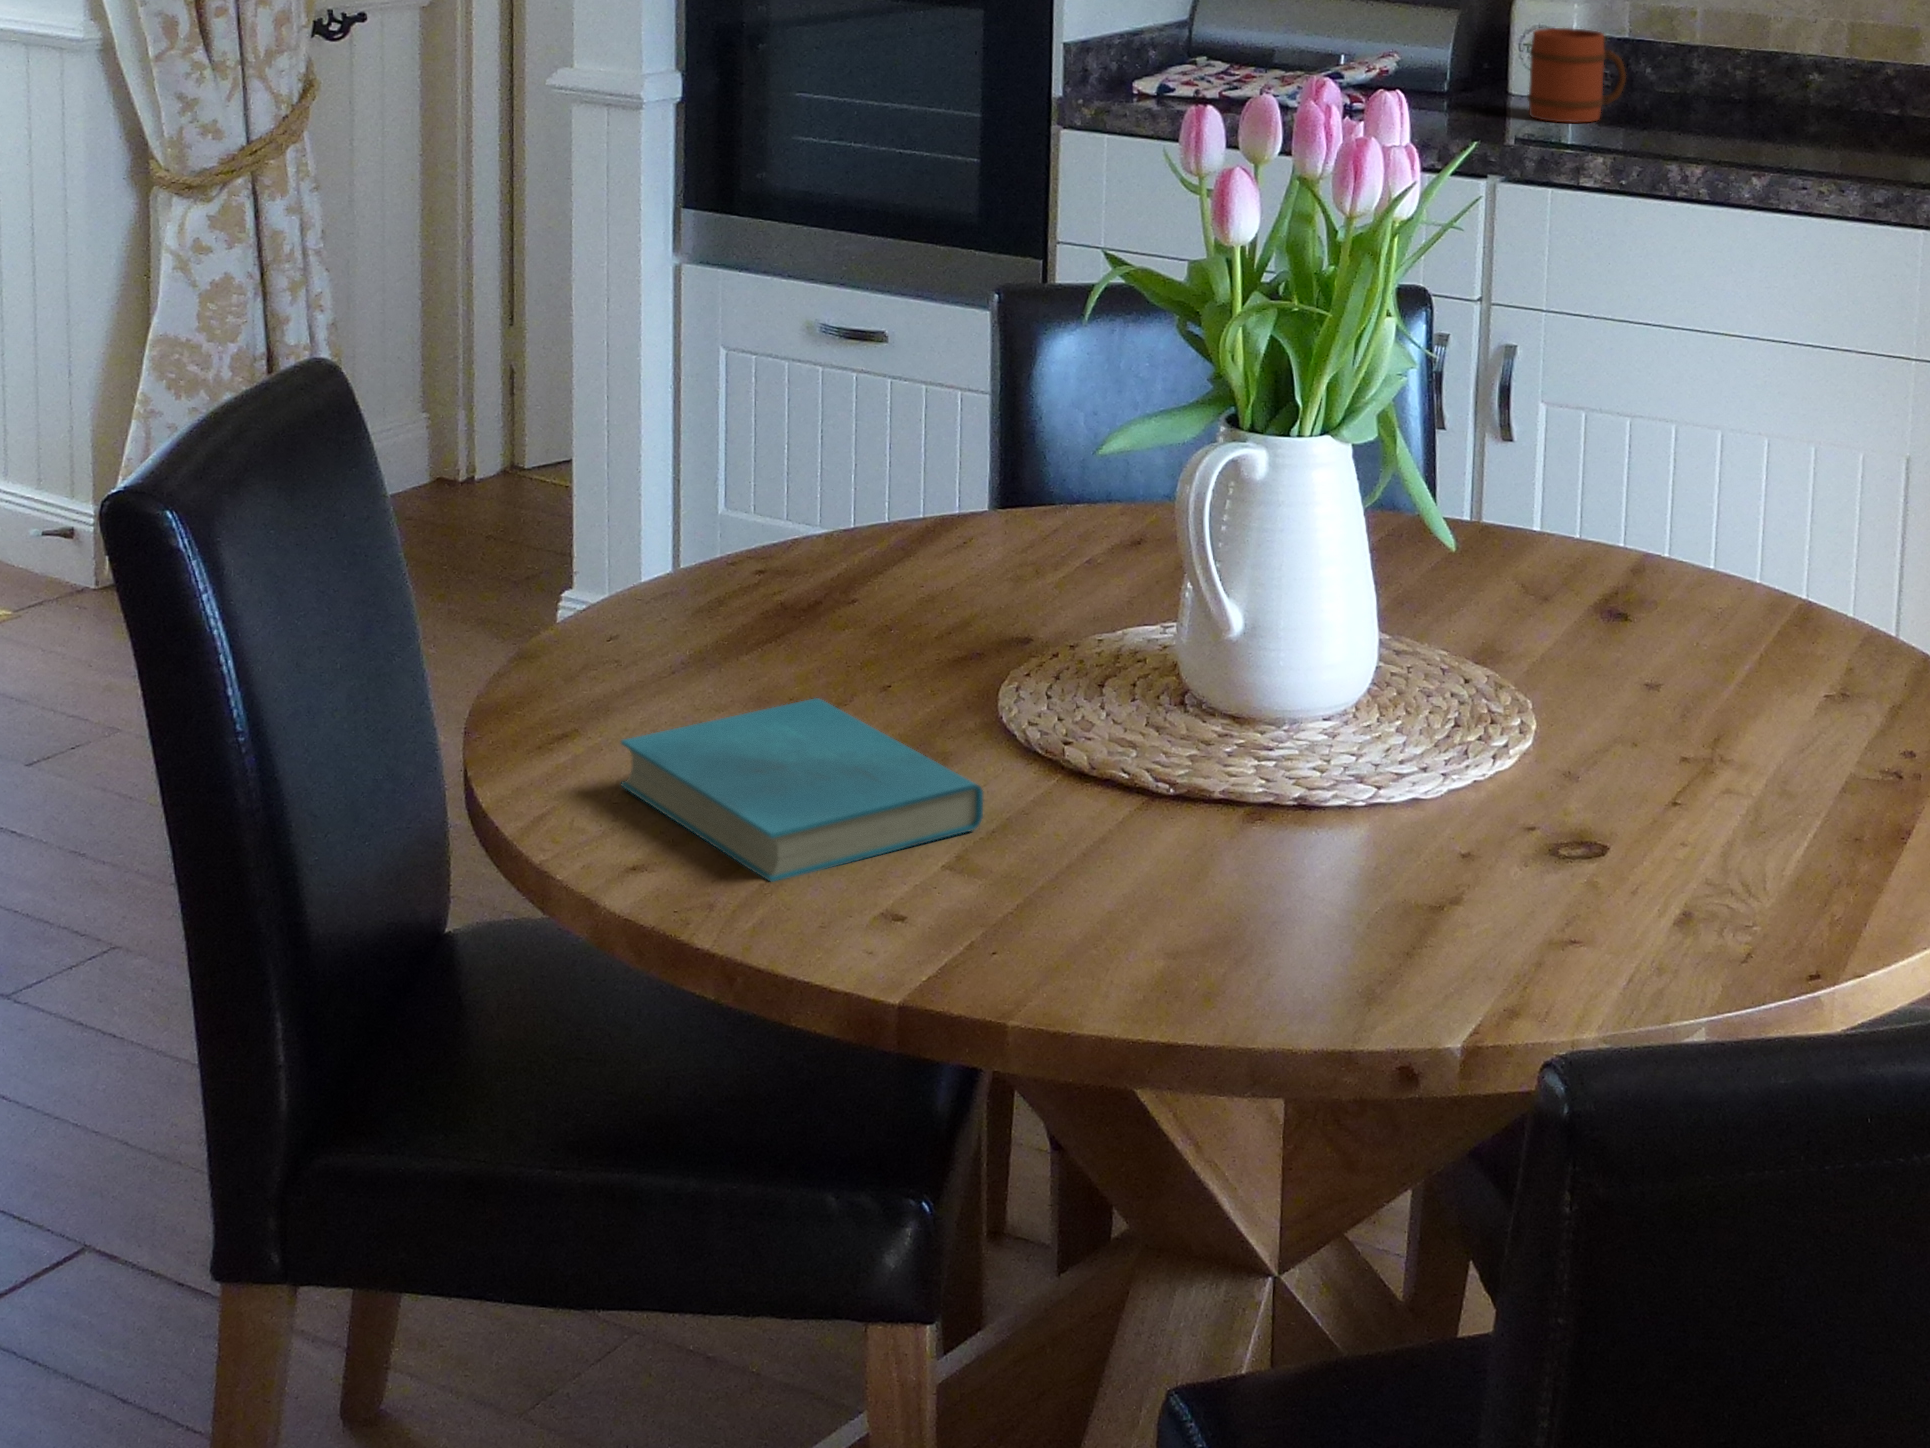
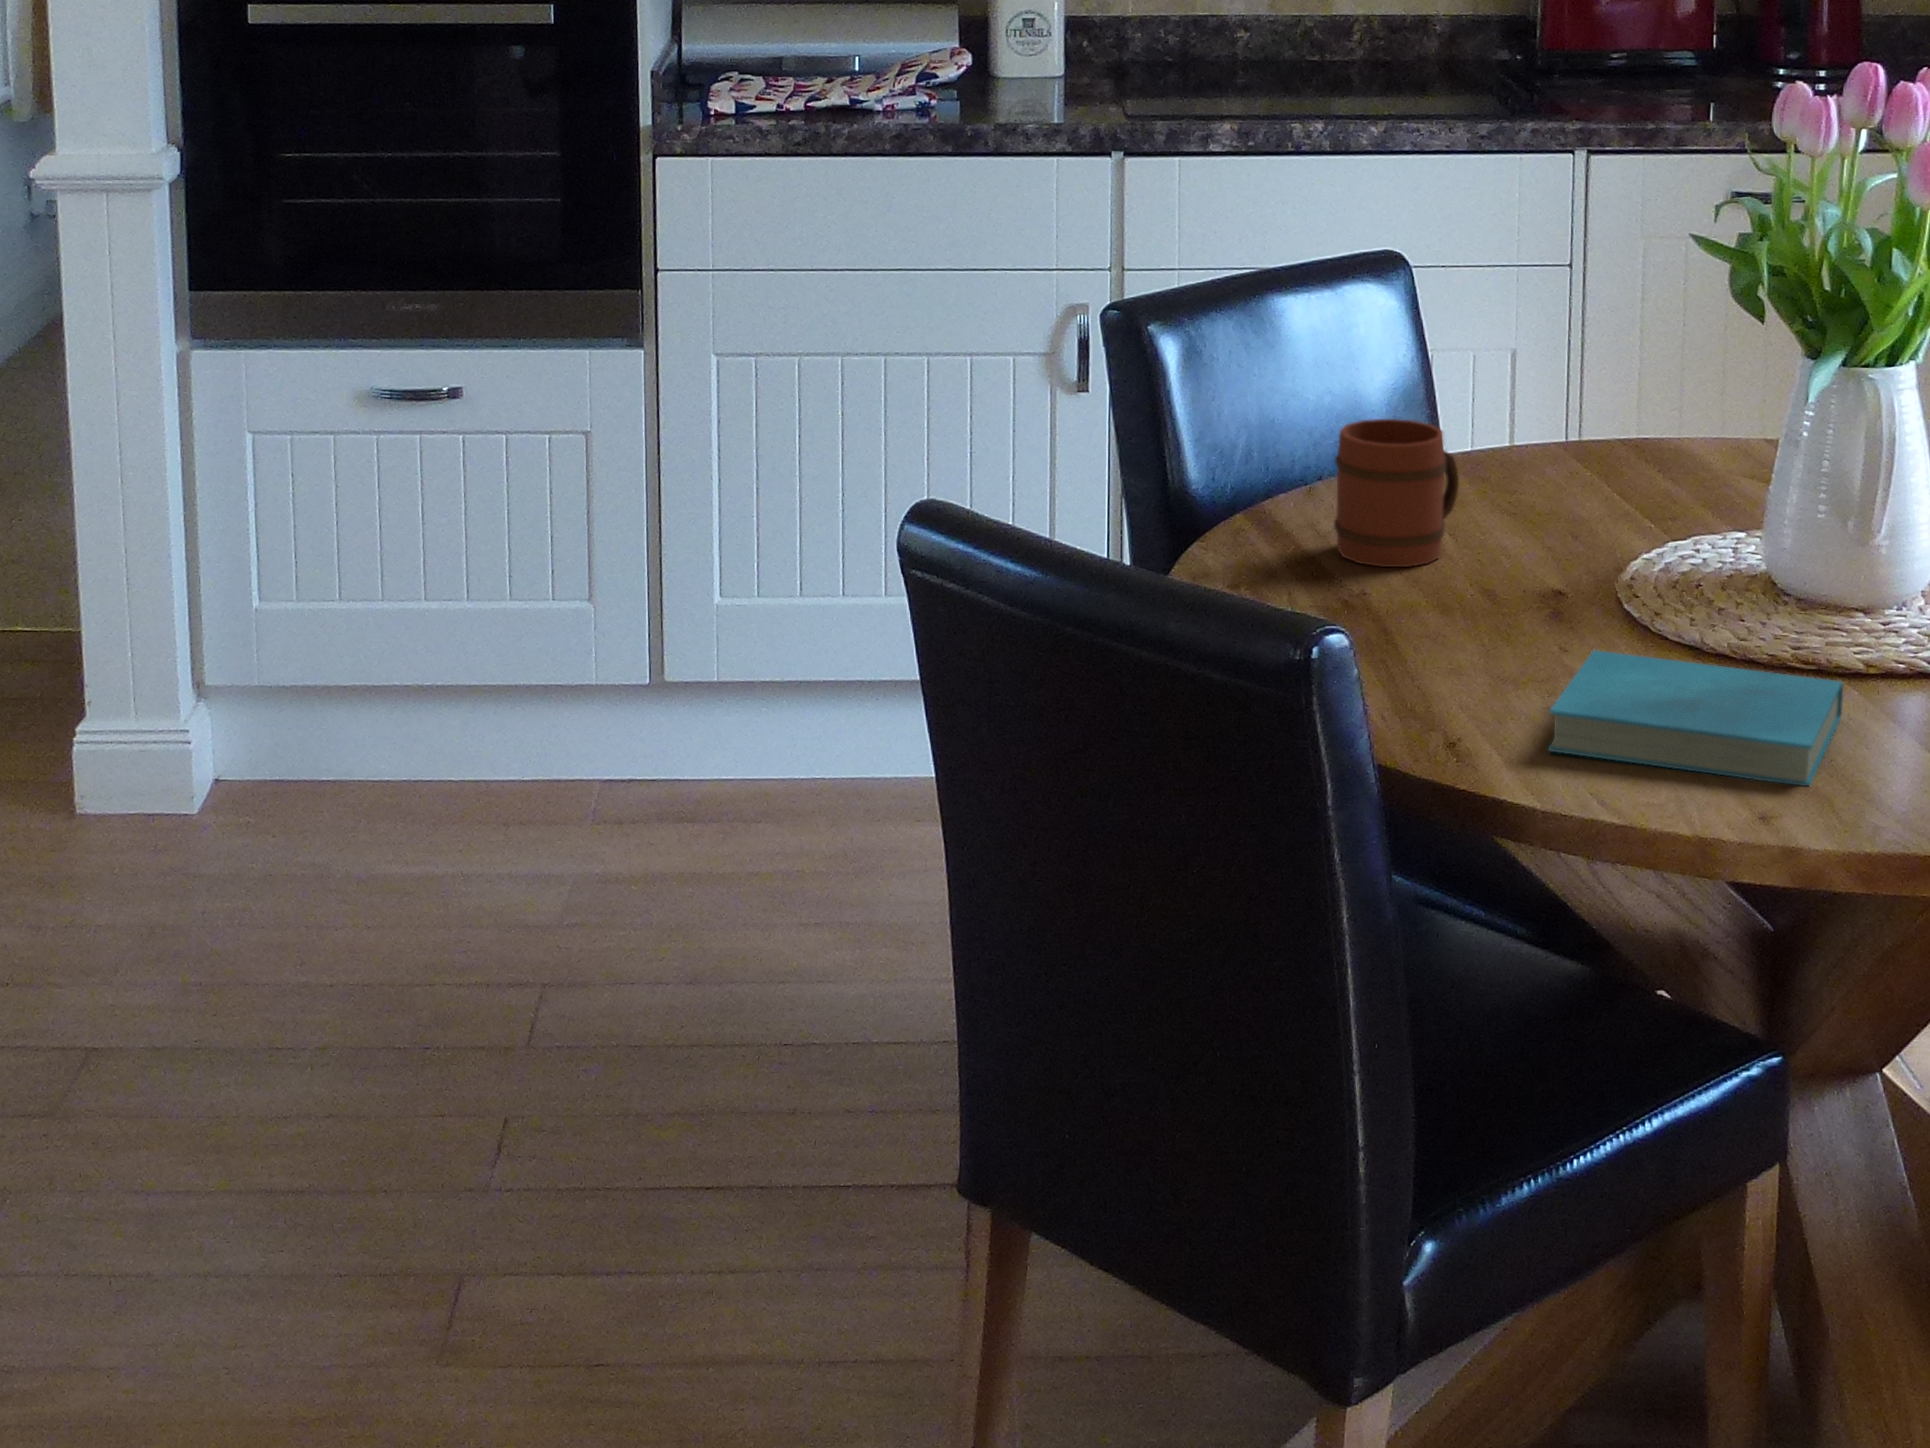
mug: present [1528,28,1626,123] -> present [1334,419,1459,567]

